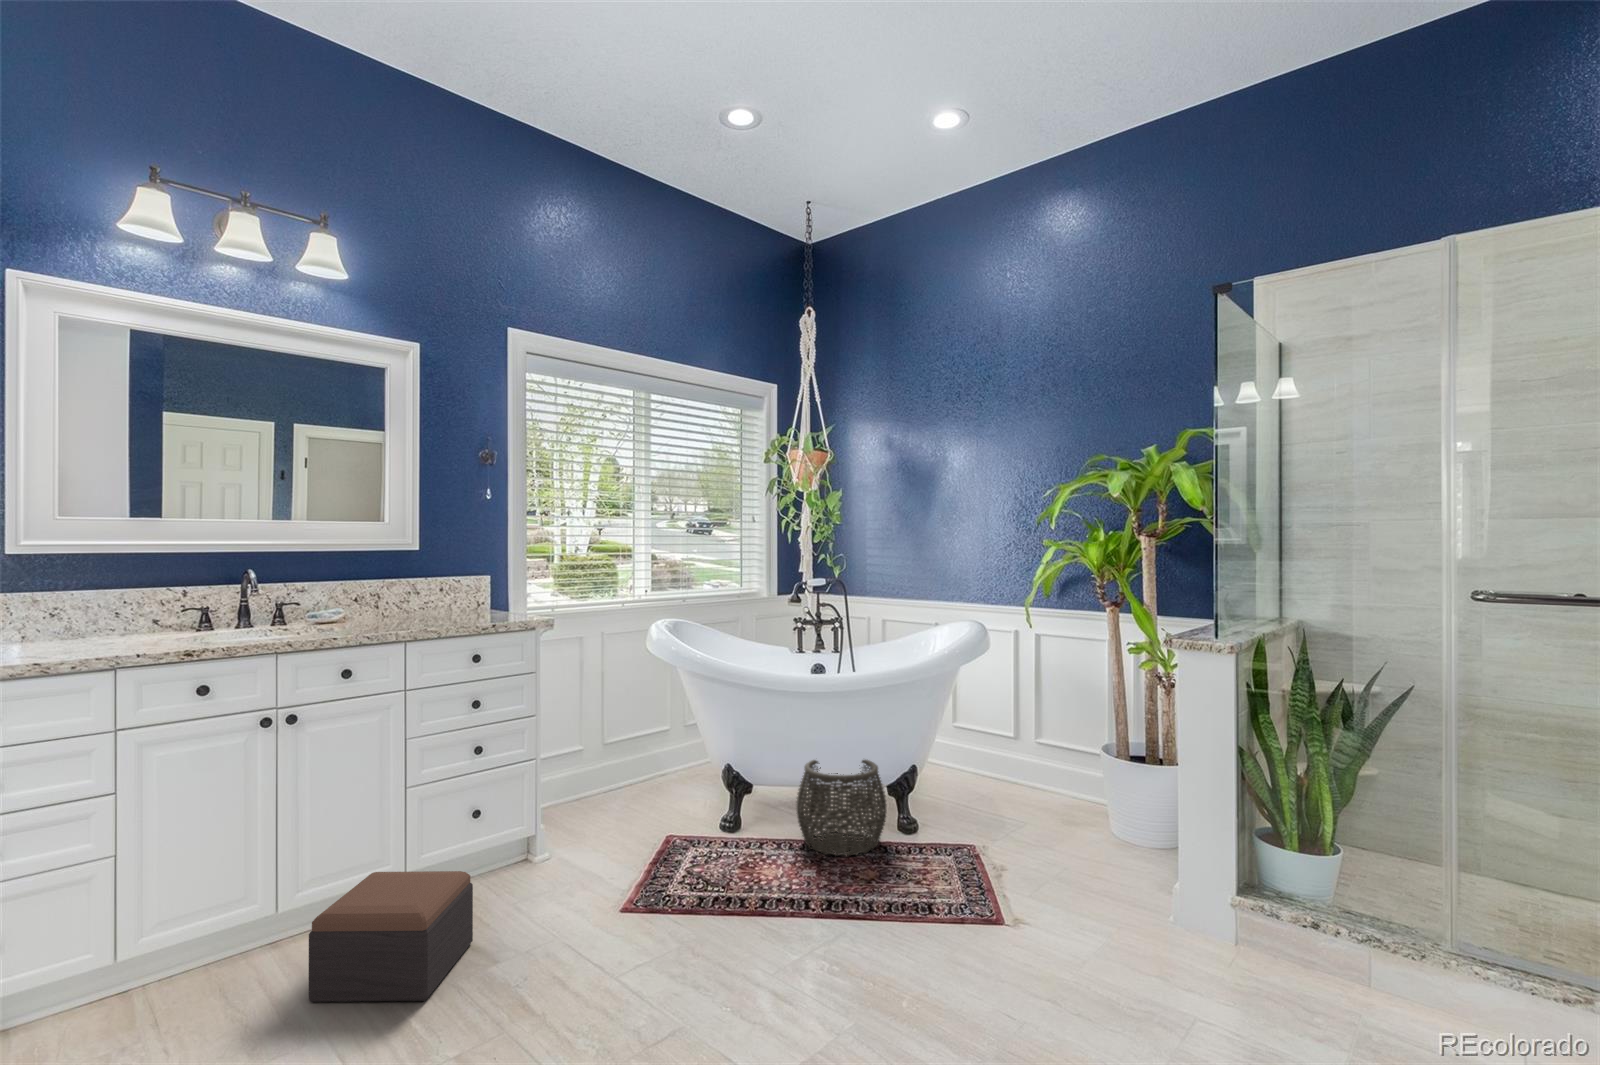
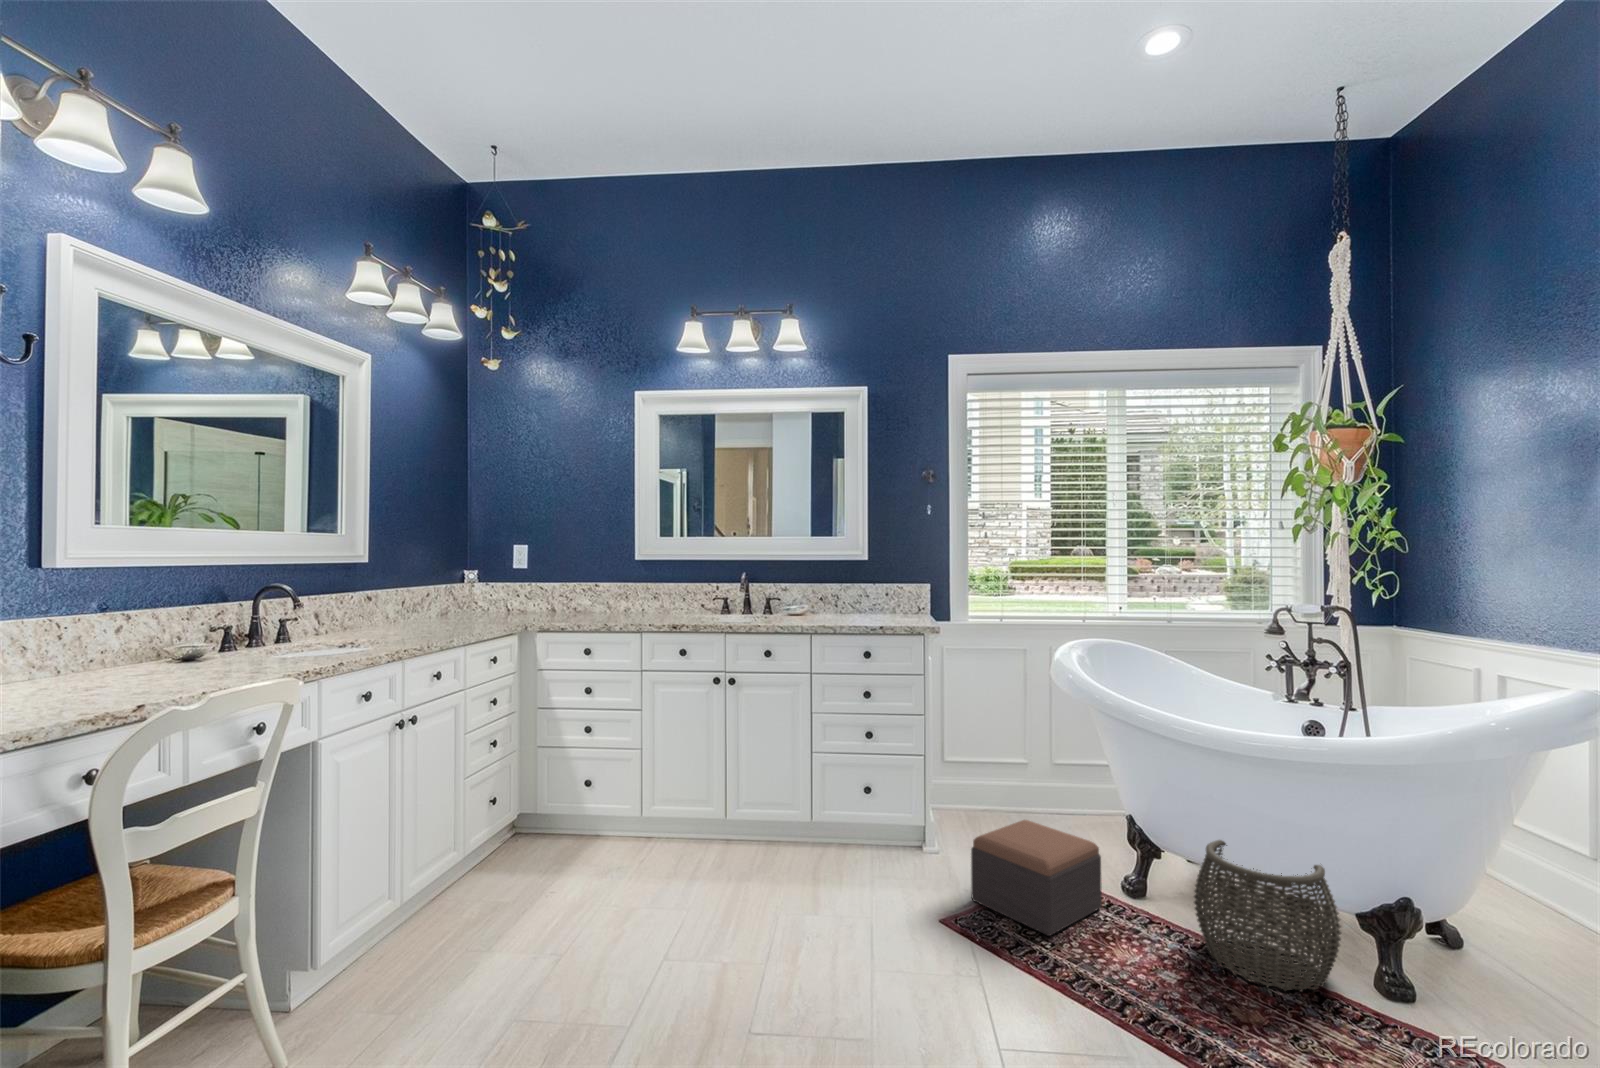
footstool: present [309,871,473,1002] -> present [971,820,1102,936]

